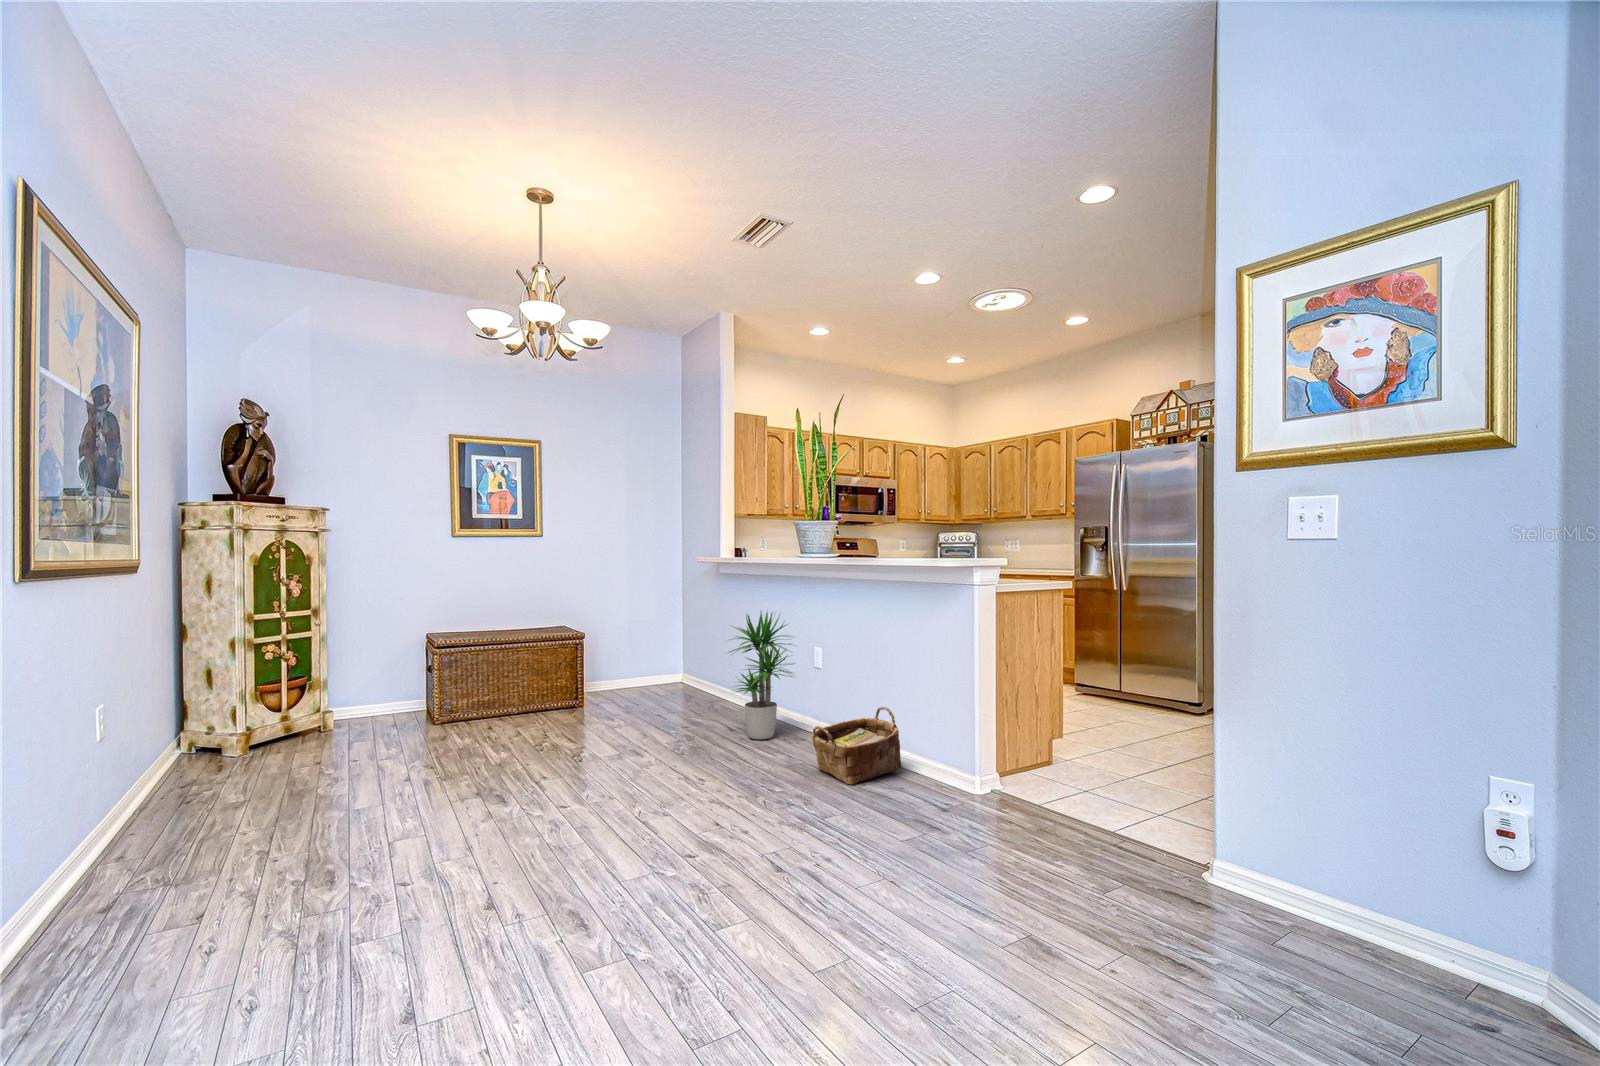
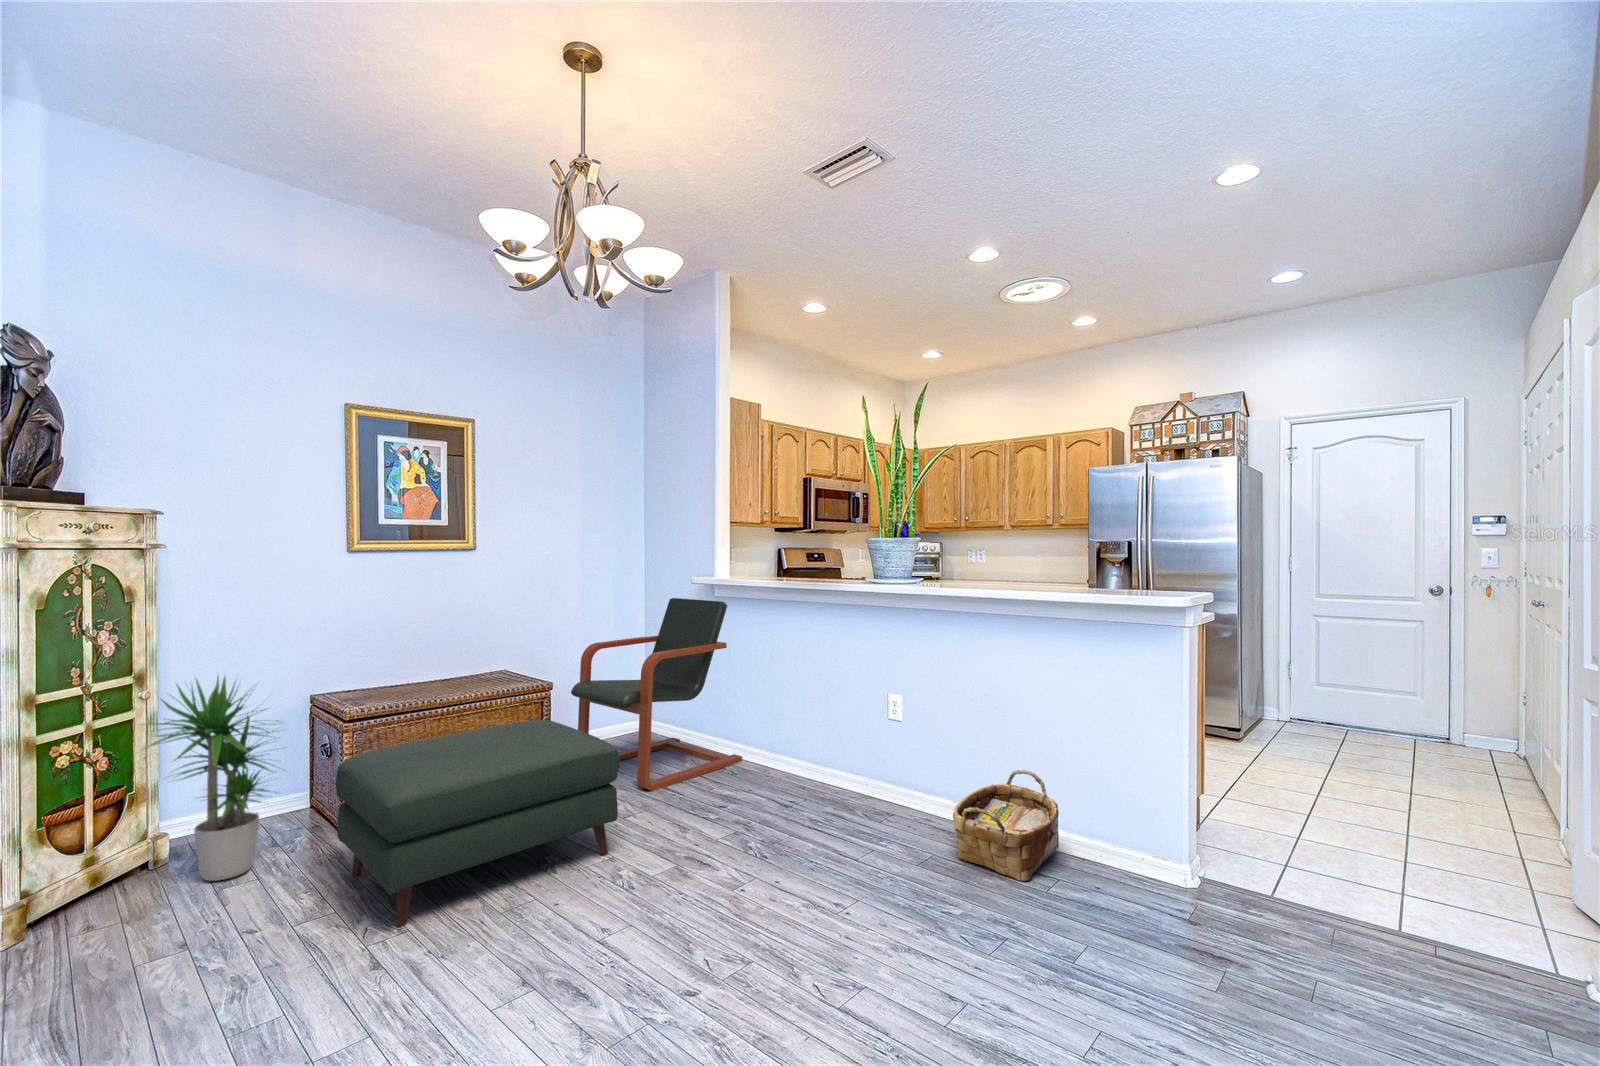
armchair: none [602,575,733,718] -> present [571,598,742,791]
potted plant: present [728,610,795,739] -> present [148,677,278,881]
ottoman: none [413,655,588,768] -> present [336,720,619,928]

